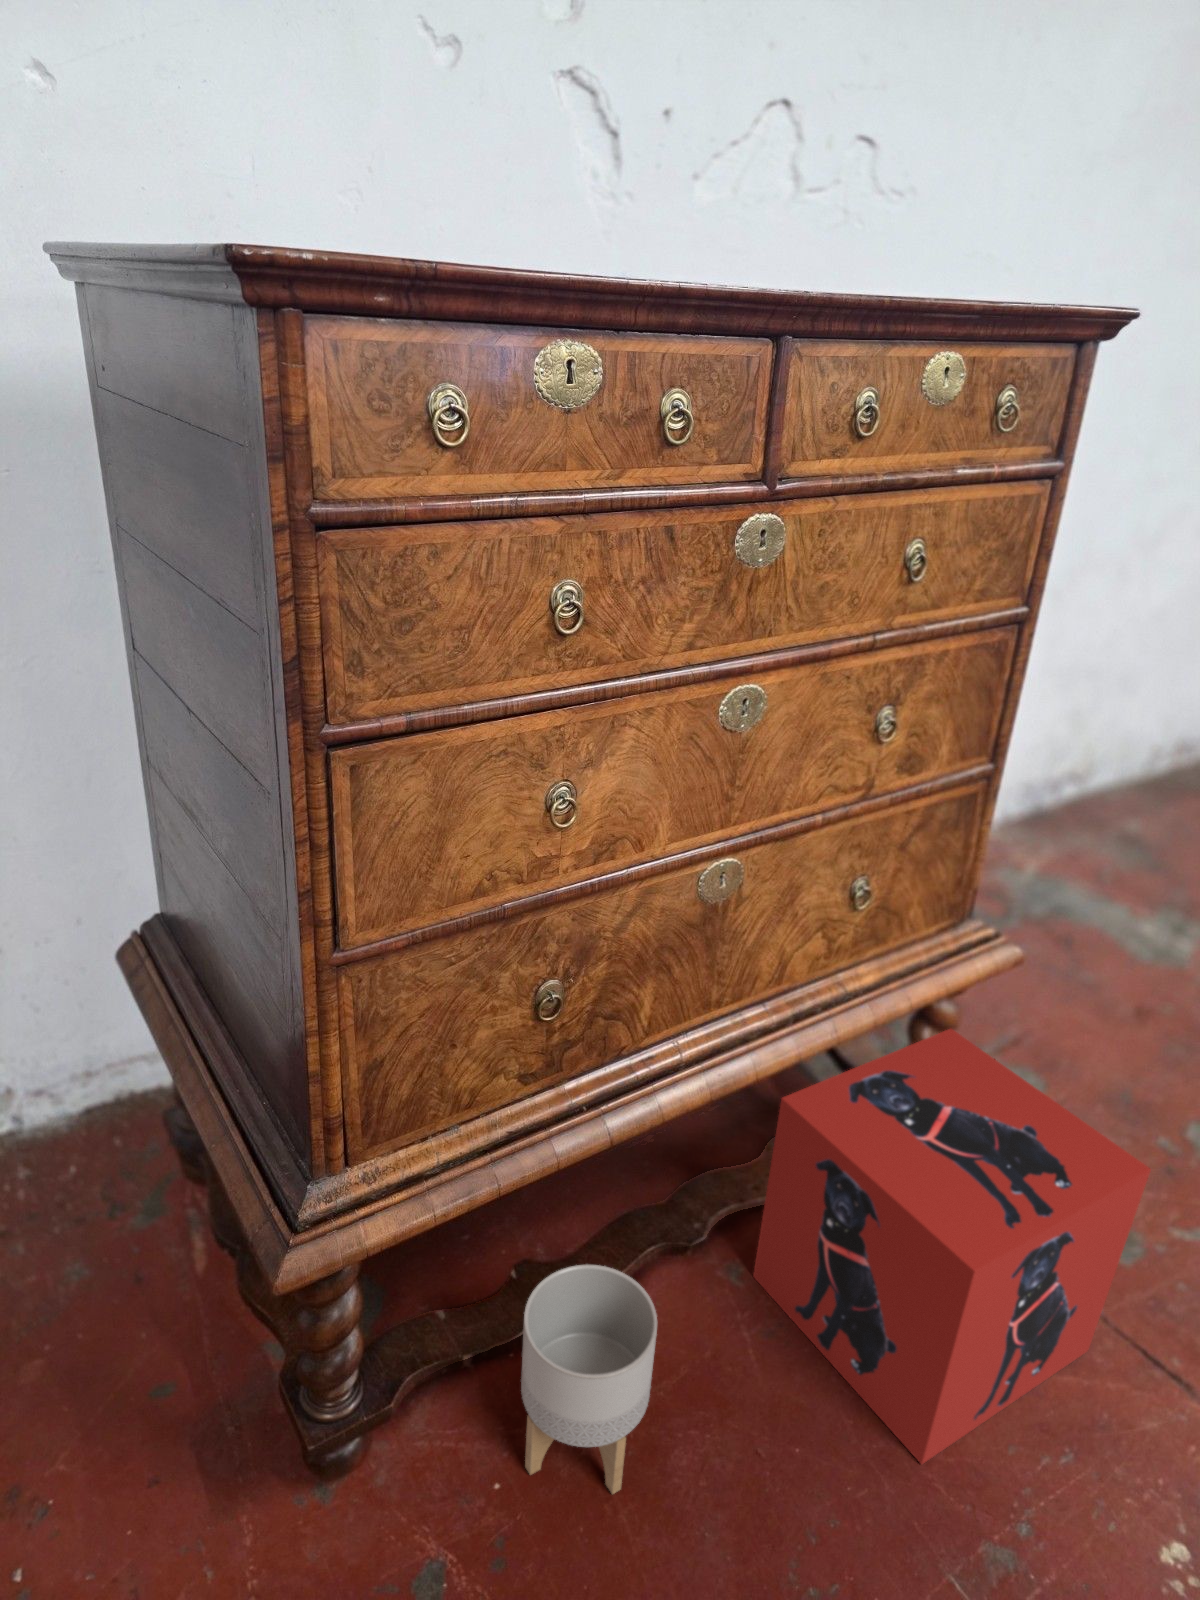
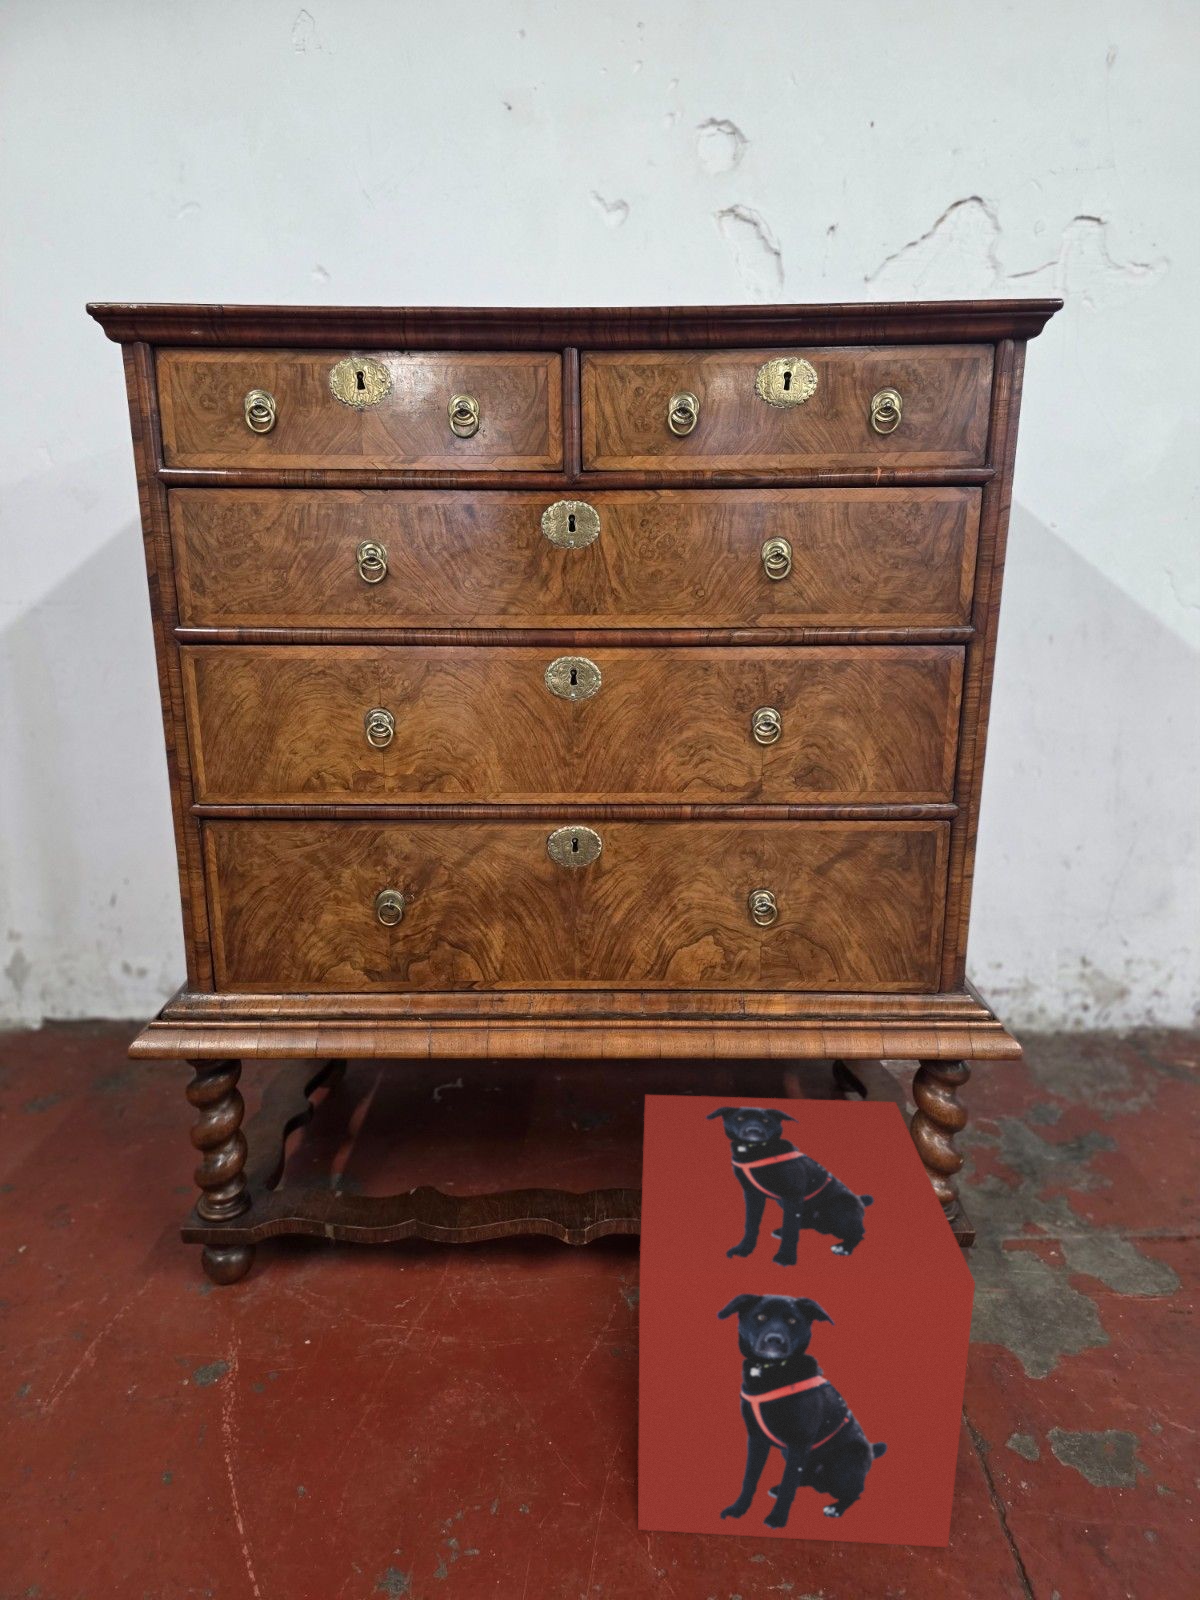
planter: present [521,1265,657,1494] -> none [311,1169,440,1392]

